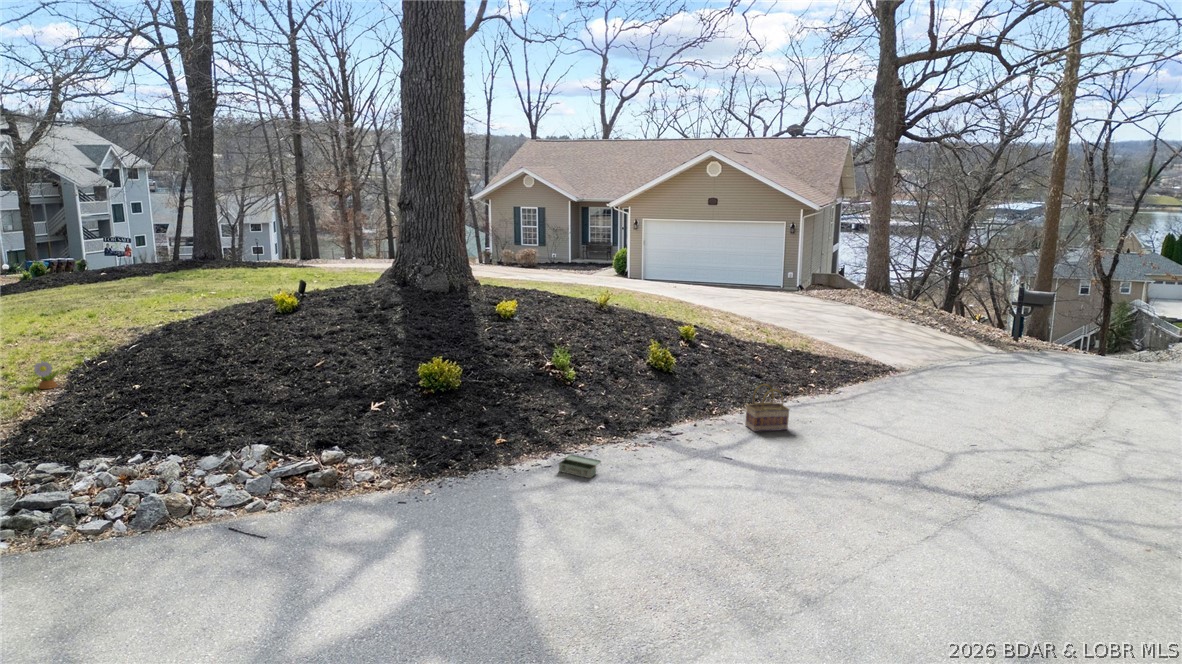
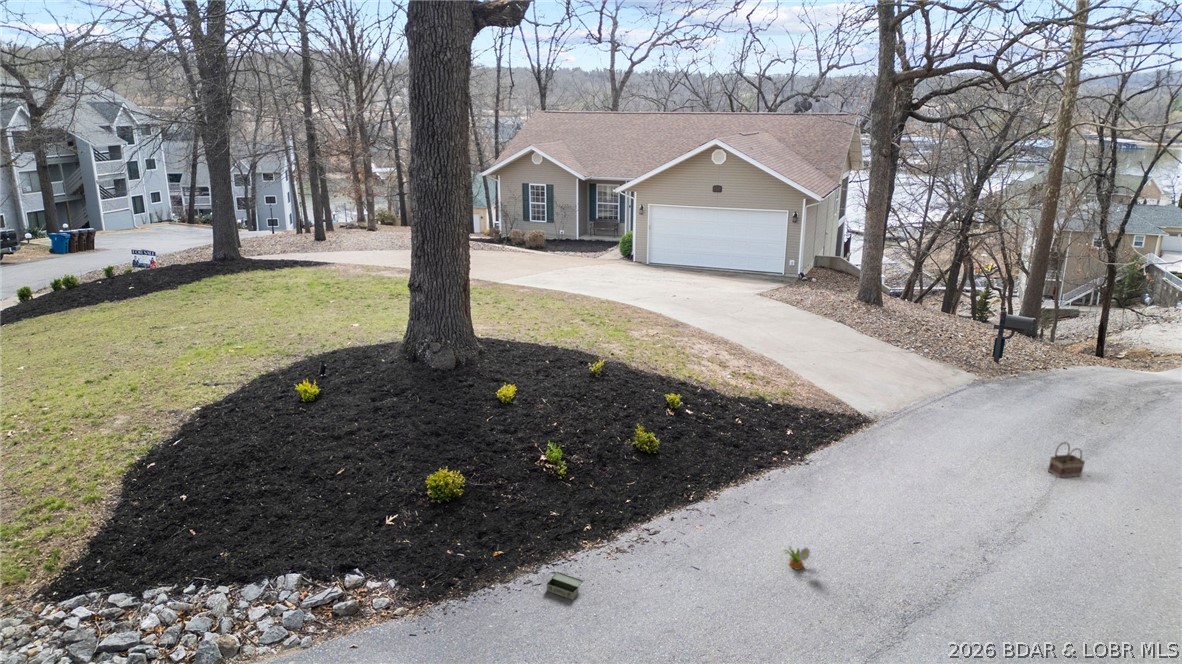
decorative plant: present [31,361,67,389] -> present [784,547,810,570]
basket: present [745,384,790,432] -> present [1048,442,1085,478]

